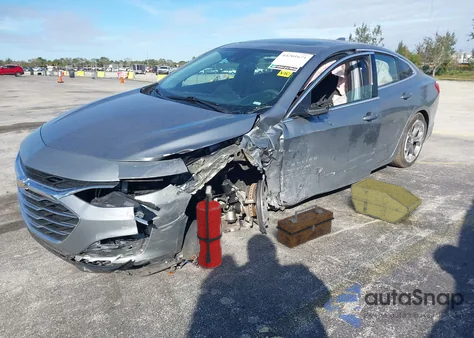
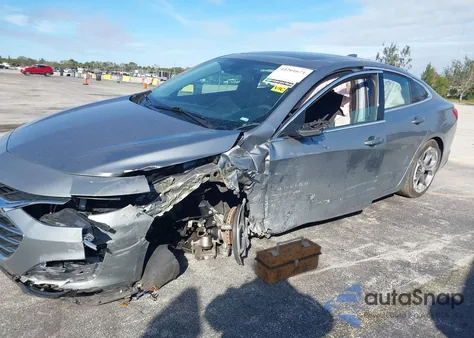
storage bin: present [351,178,422,224] -> none [345,209,425,265]
fire extinguisher: present [196,186,222,268] -> none [161,208,190,301]

